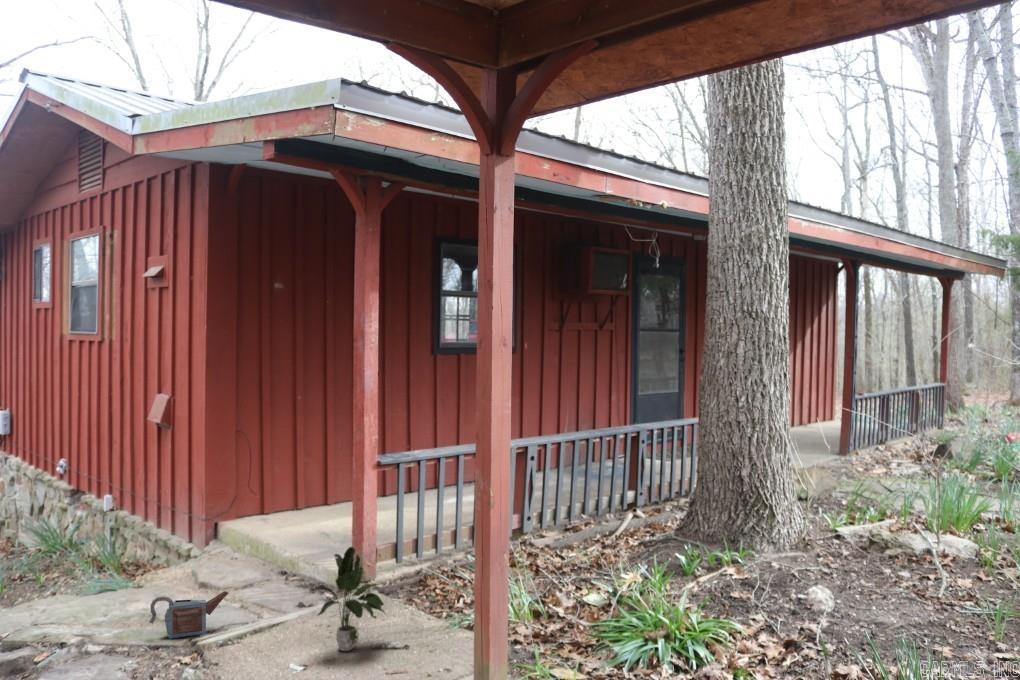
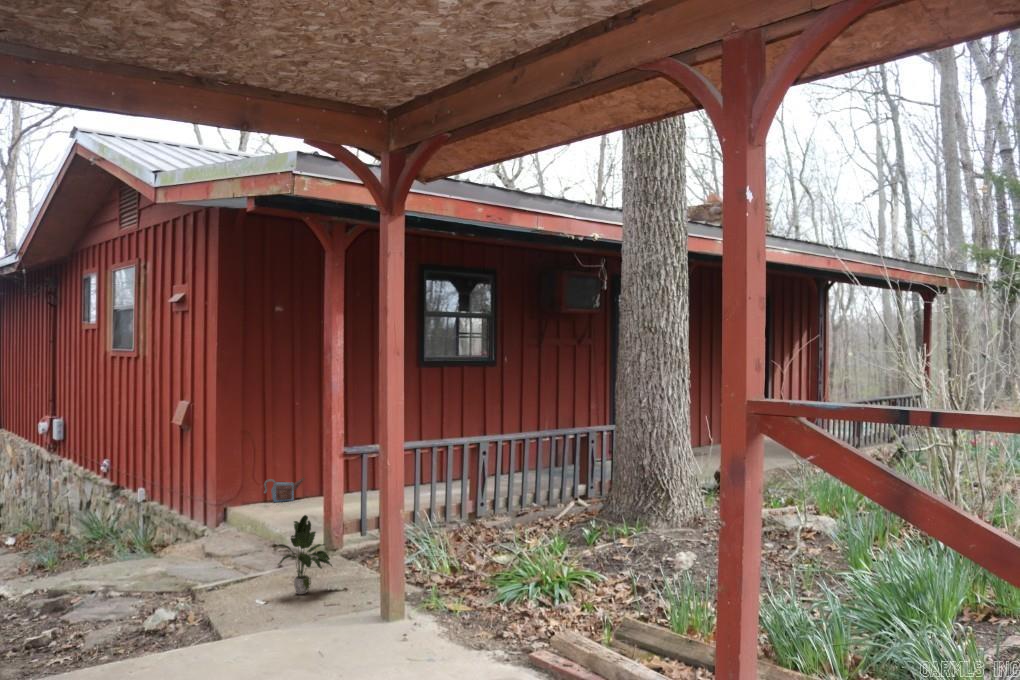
watering can: present [149,591,229,639] -> present [264,478,305,502]

